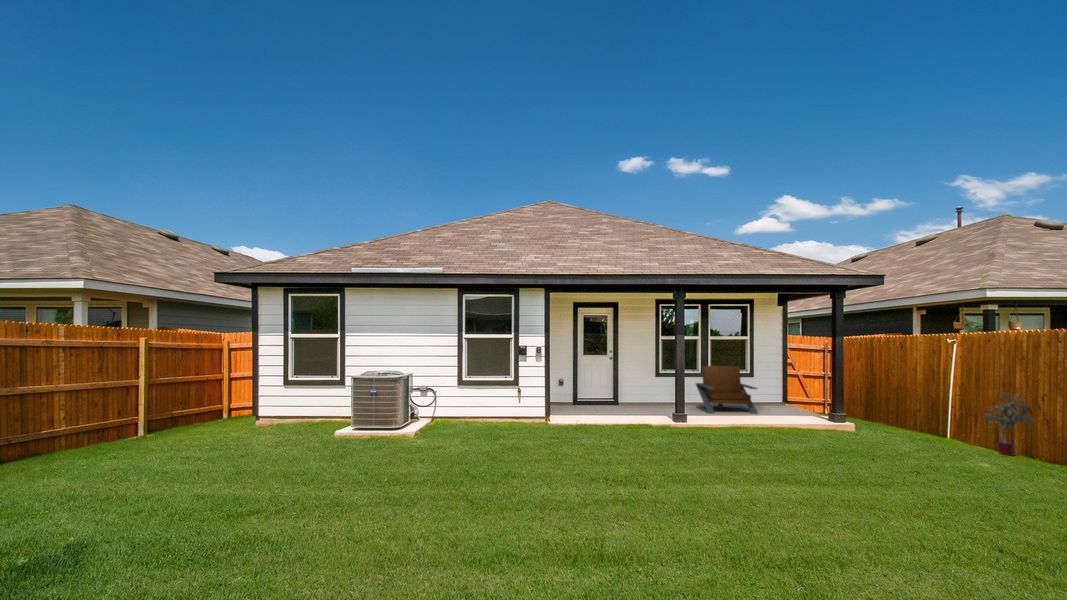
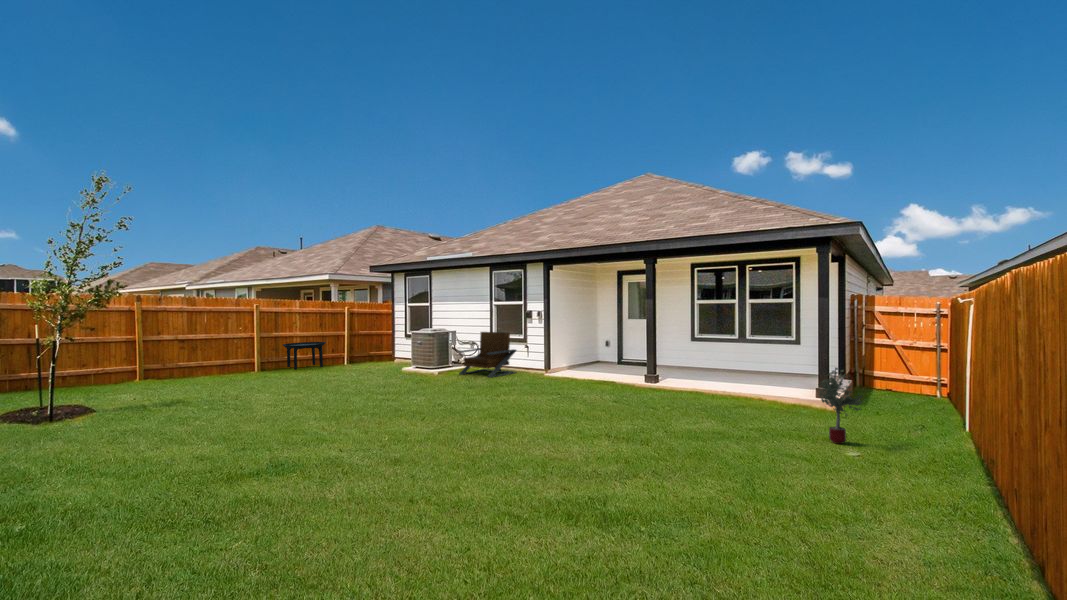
lounge chair: present [696,366,758,414] -> present [459,332,516,378]
round table: none [42,400,144,457] -> present [283,342,326,370]

